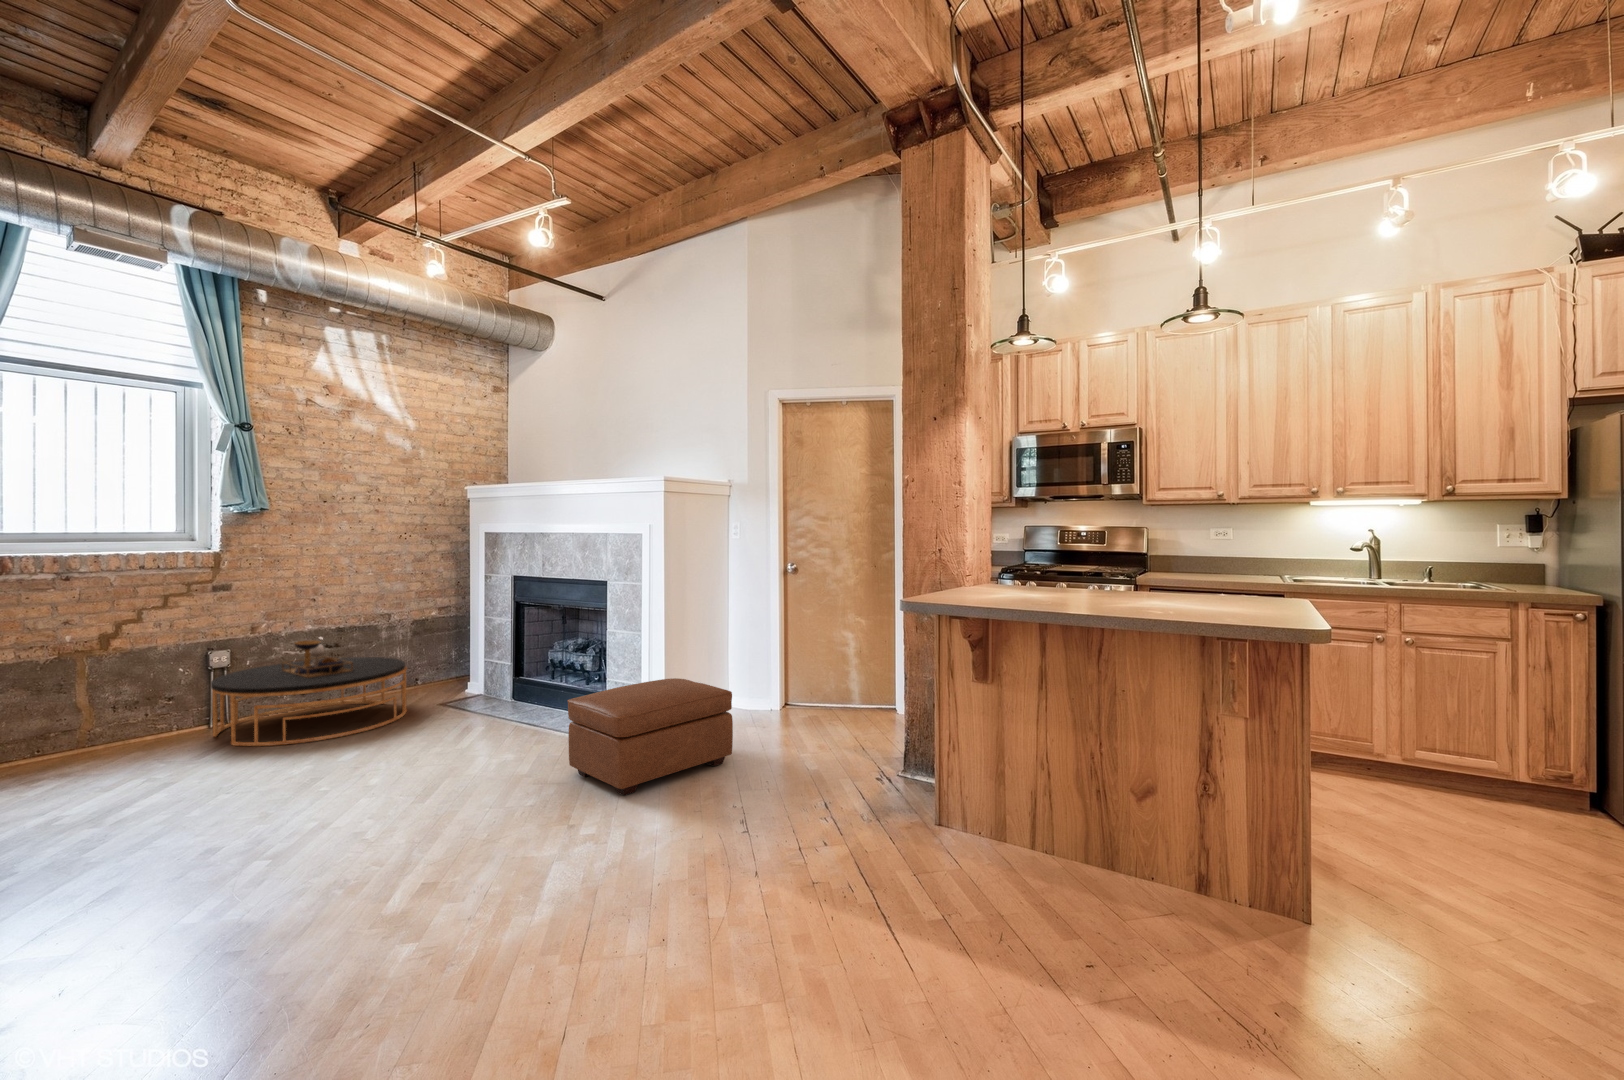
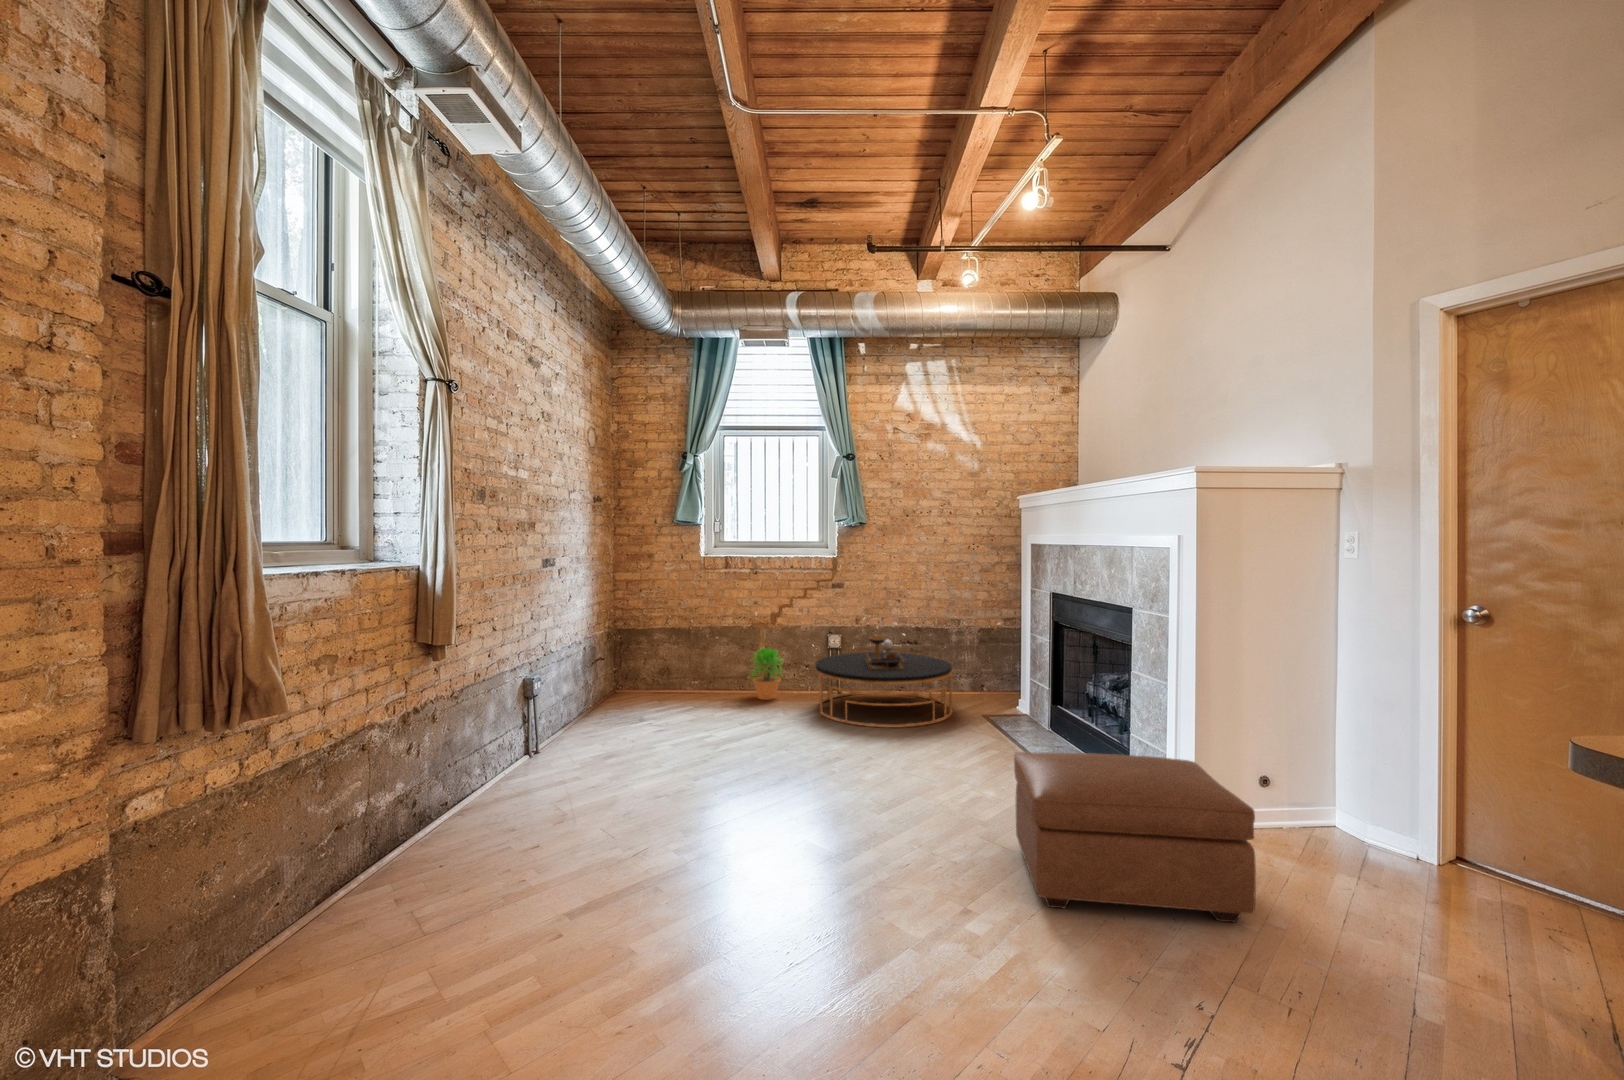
potted plant: none [62,677,146,754] -> present [749,648,783,700]

